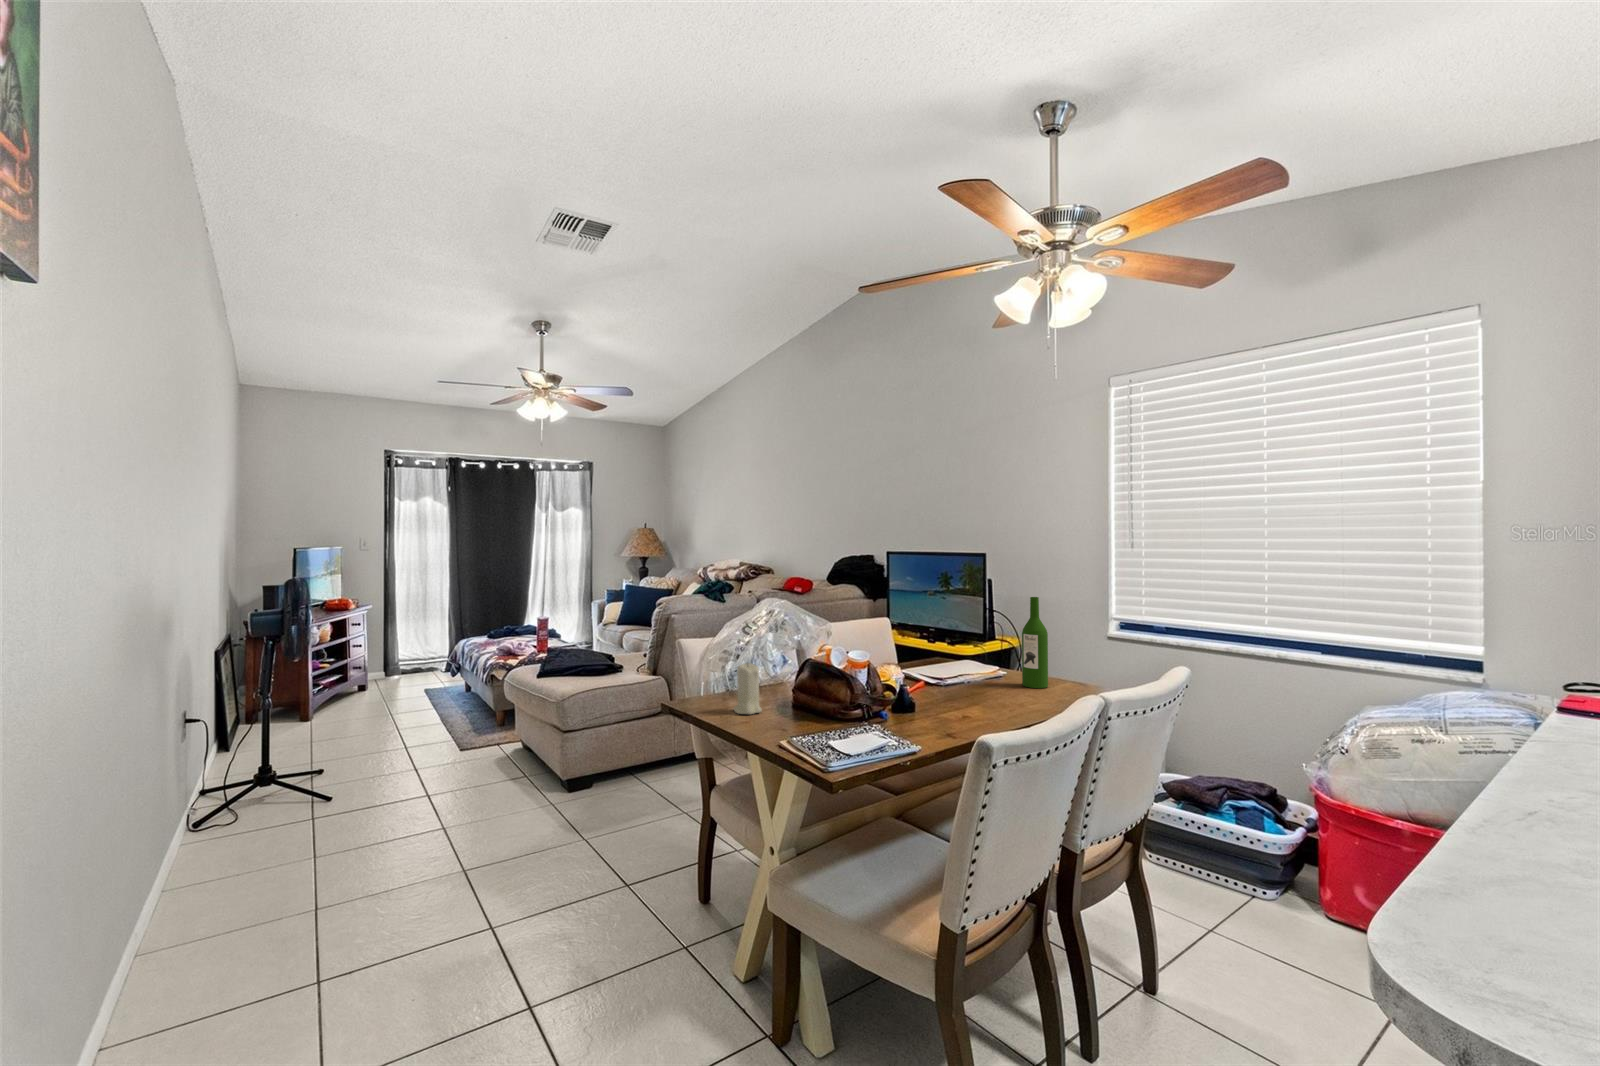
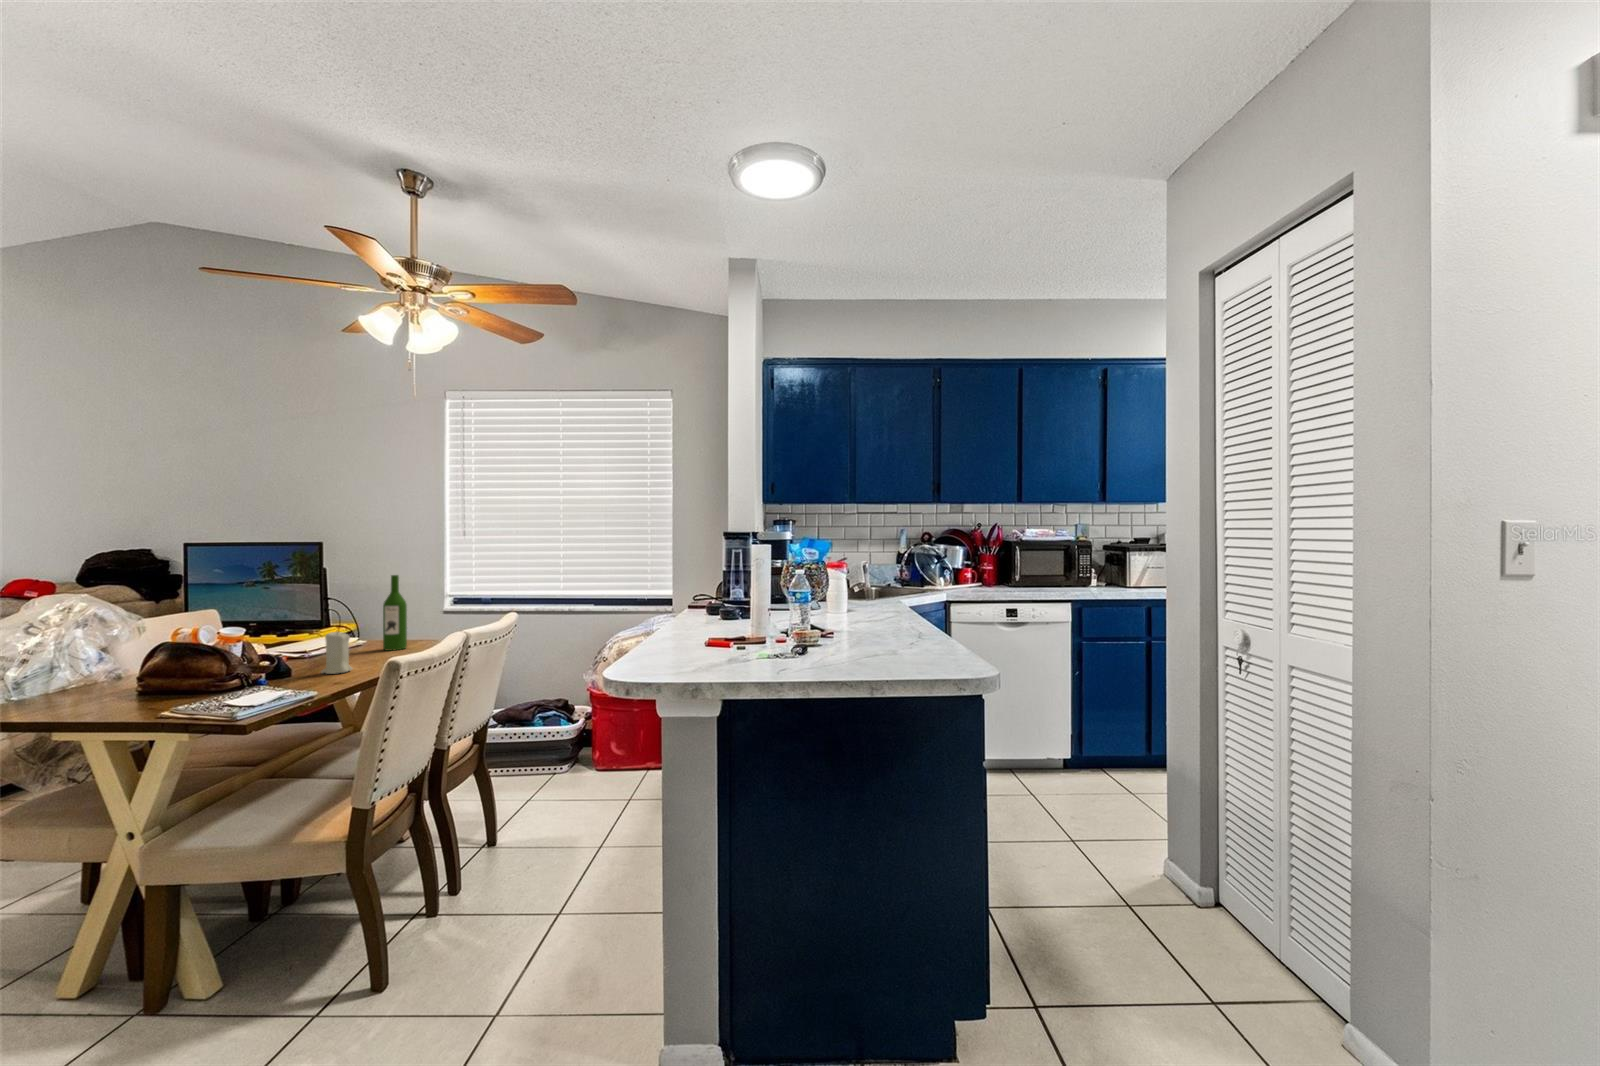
candle: present [734,663,761,714] -> present [321,632,352,674]

